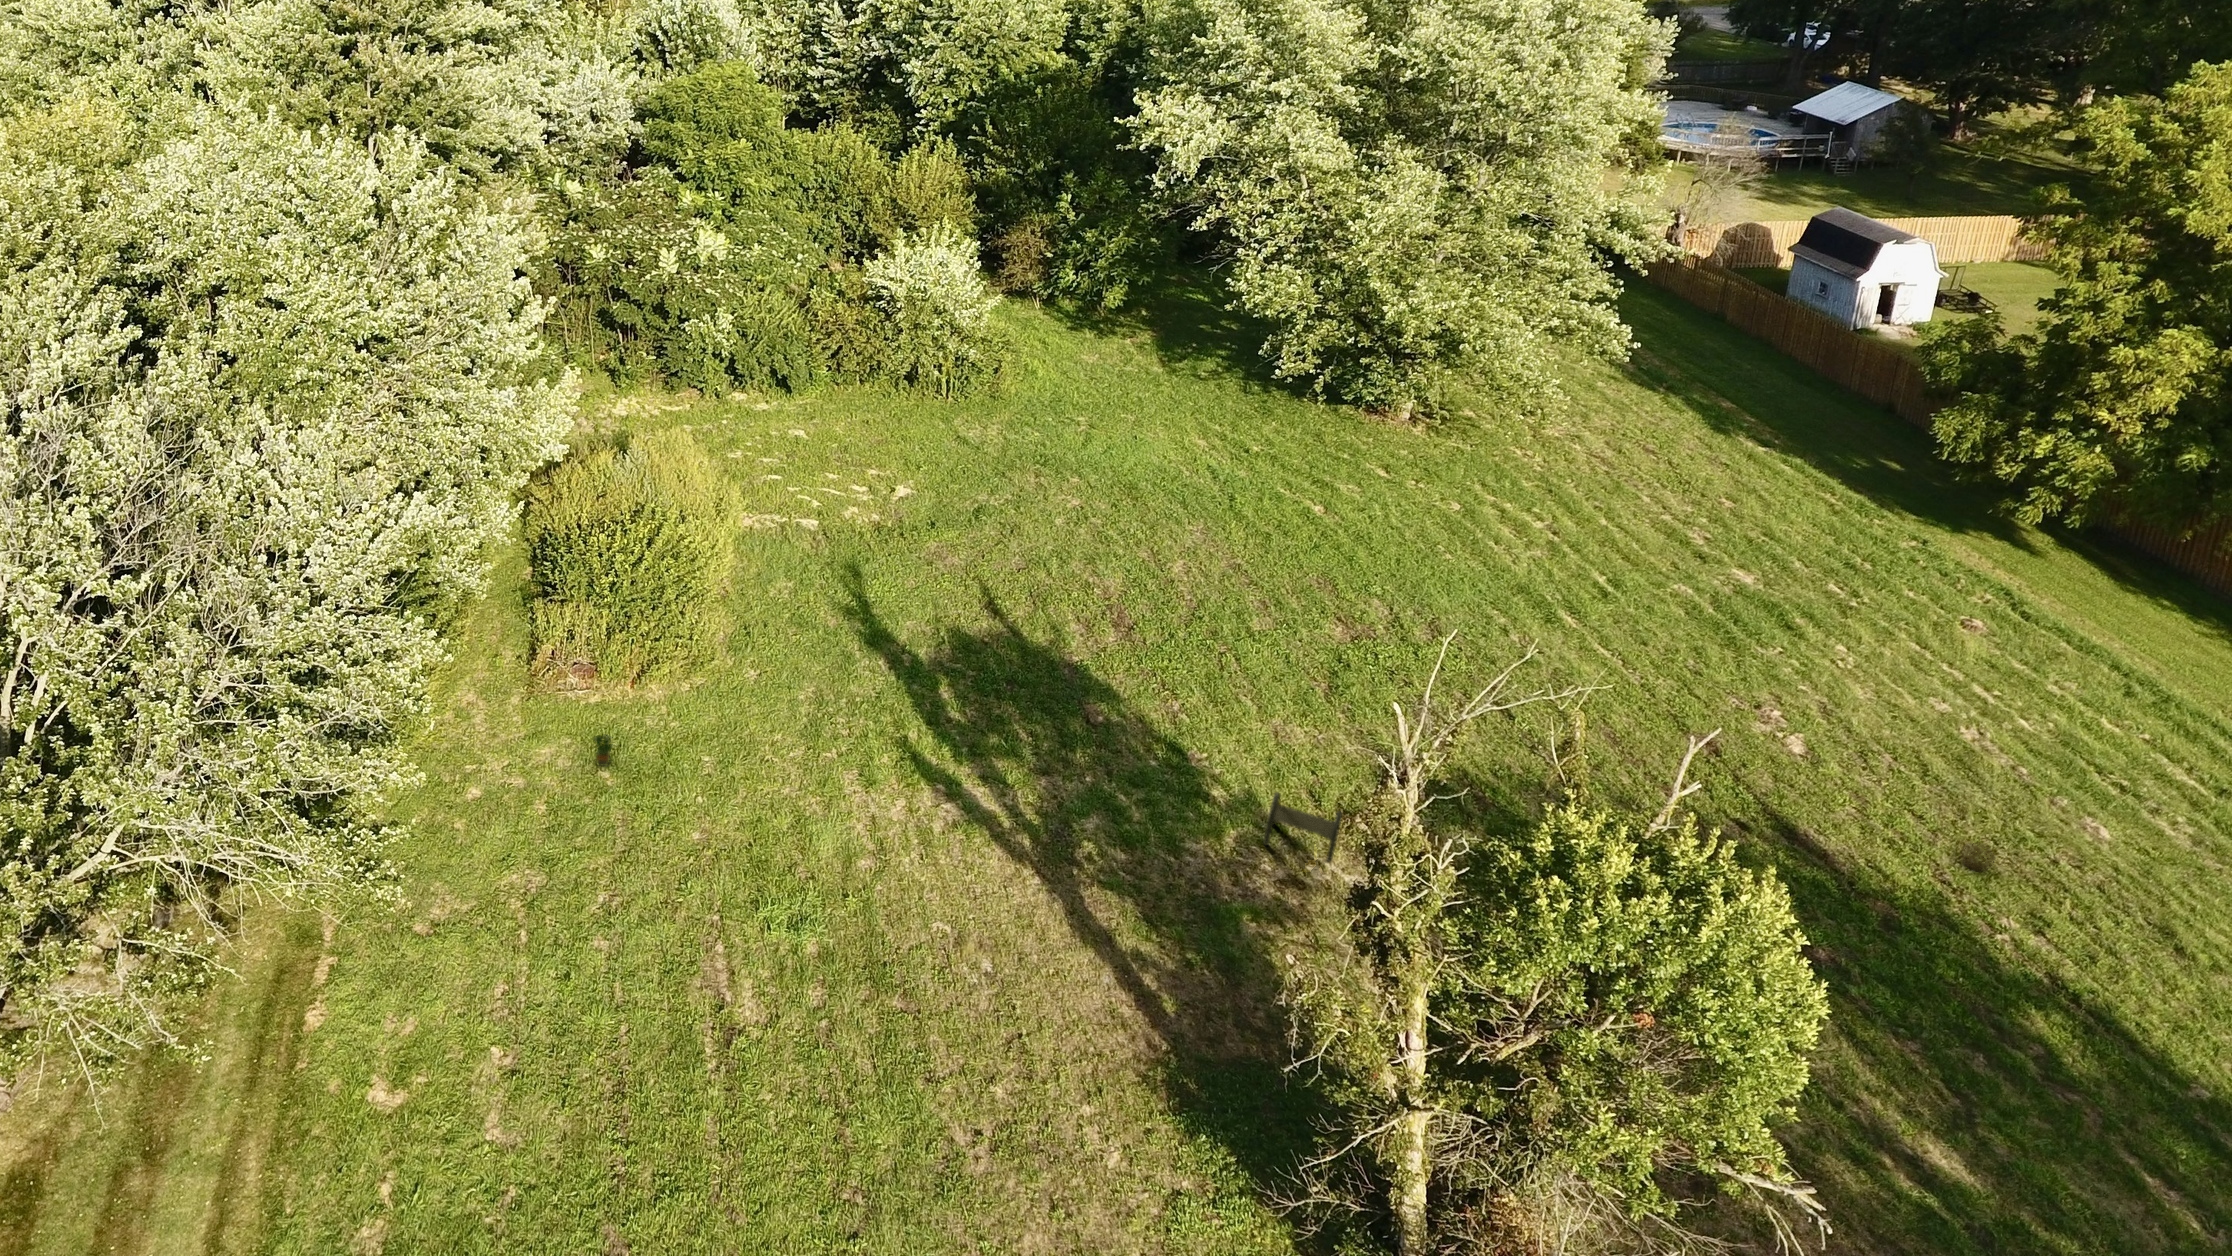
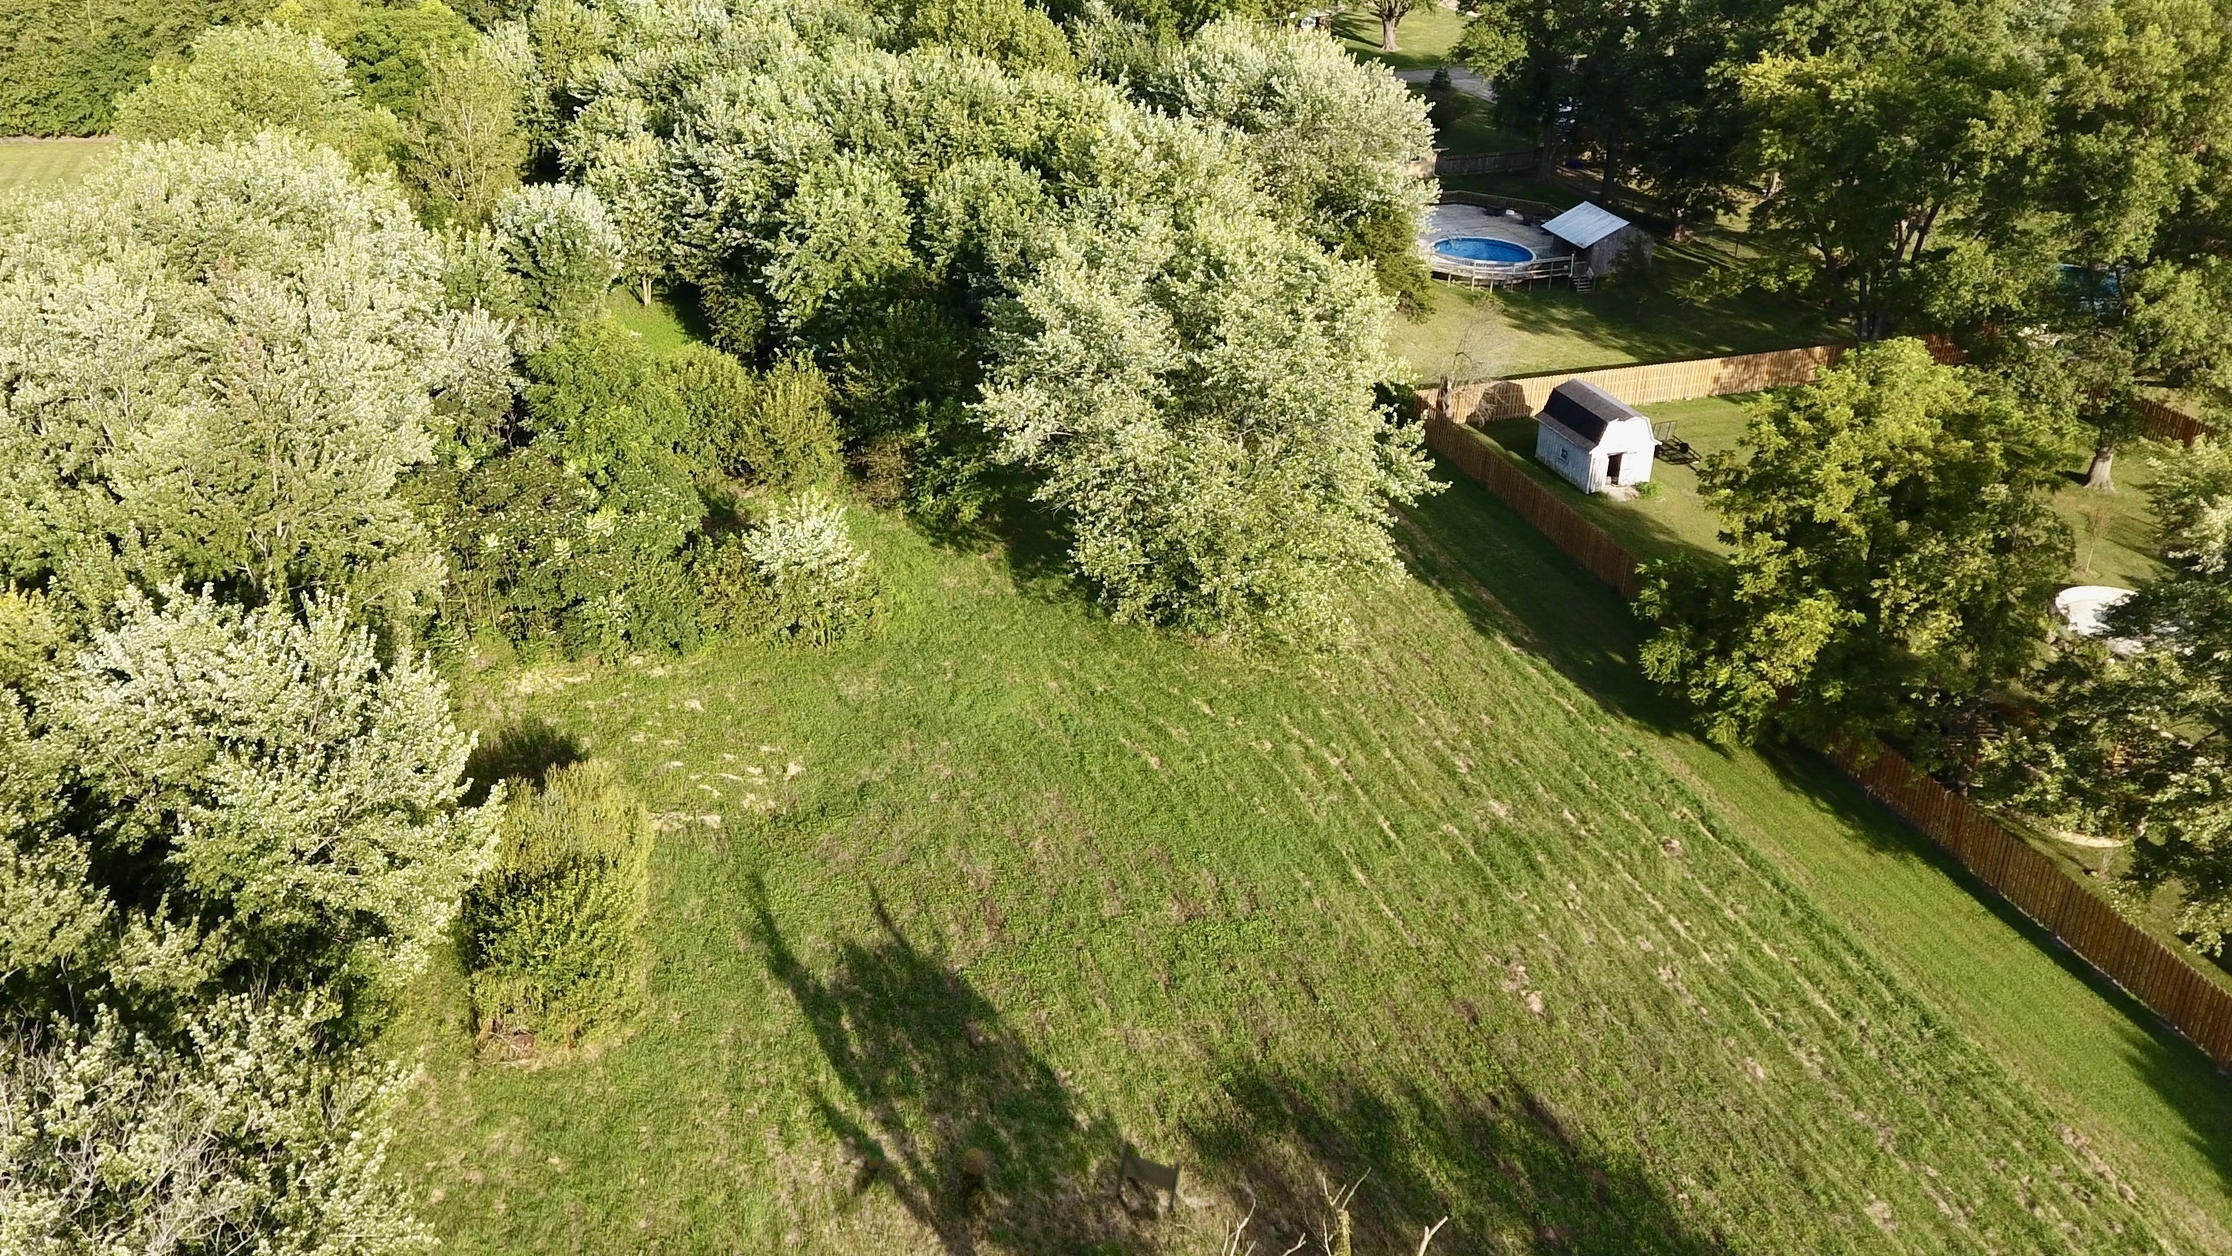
potted tree: present [594,734,613,766] -> present [864,1139,884,1169]
woven basket: present [1960,842,1995,871] -> present [964,1149,985,1174]

